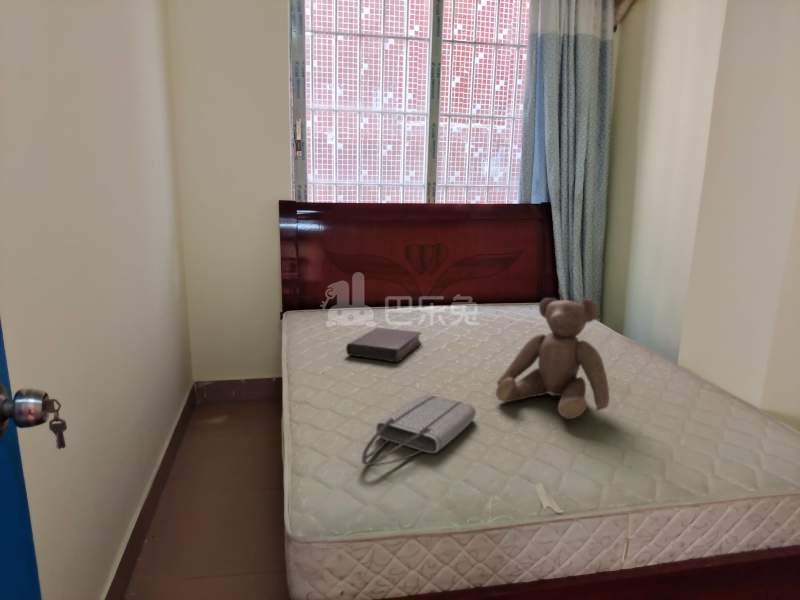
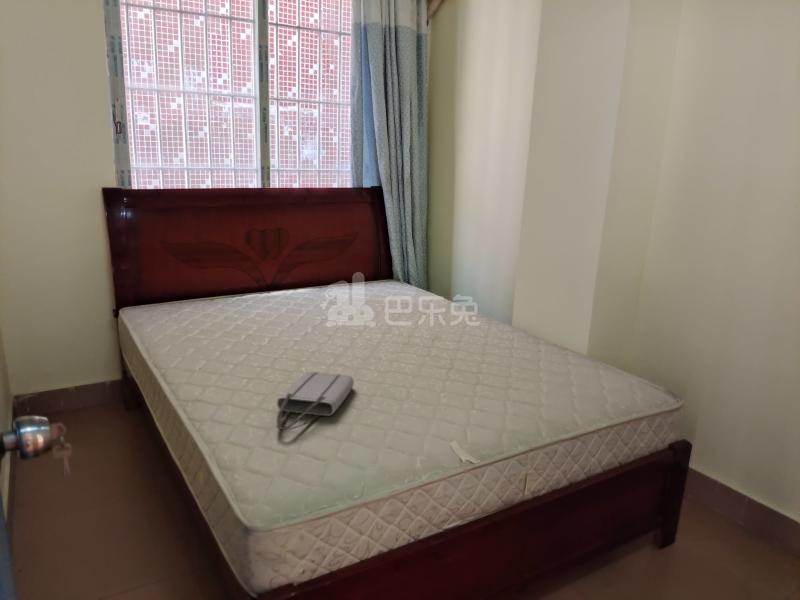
teddy bear: present [496,298,609,419] -> none [363,280,453,377]
book: present [346,328,421,362] -> none [213,318,281,349]

